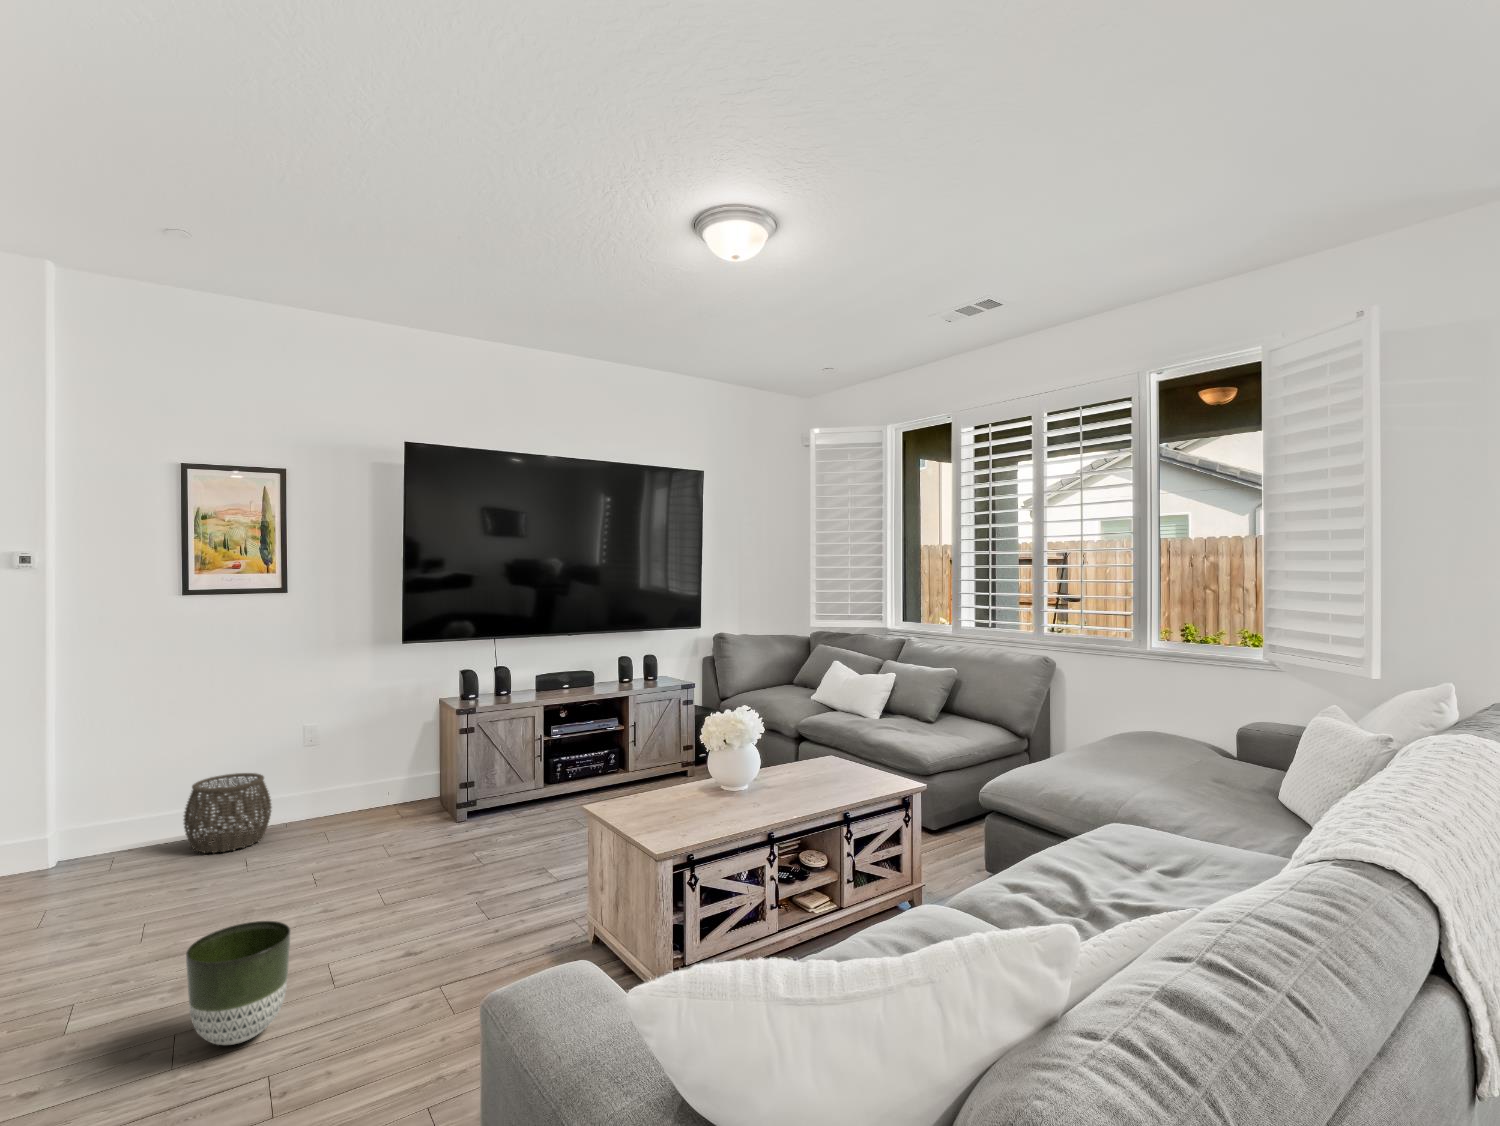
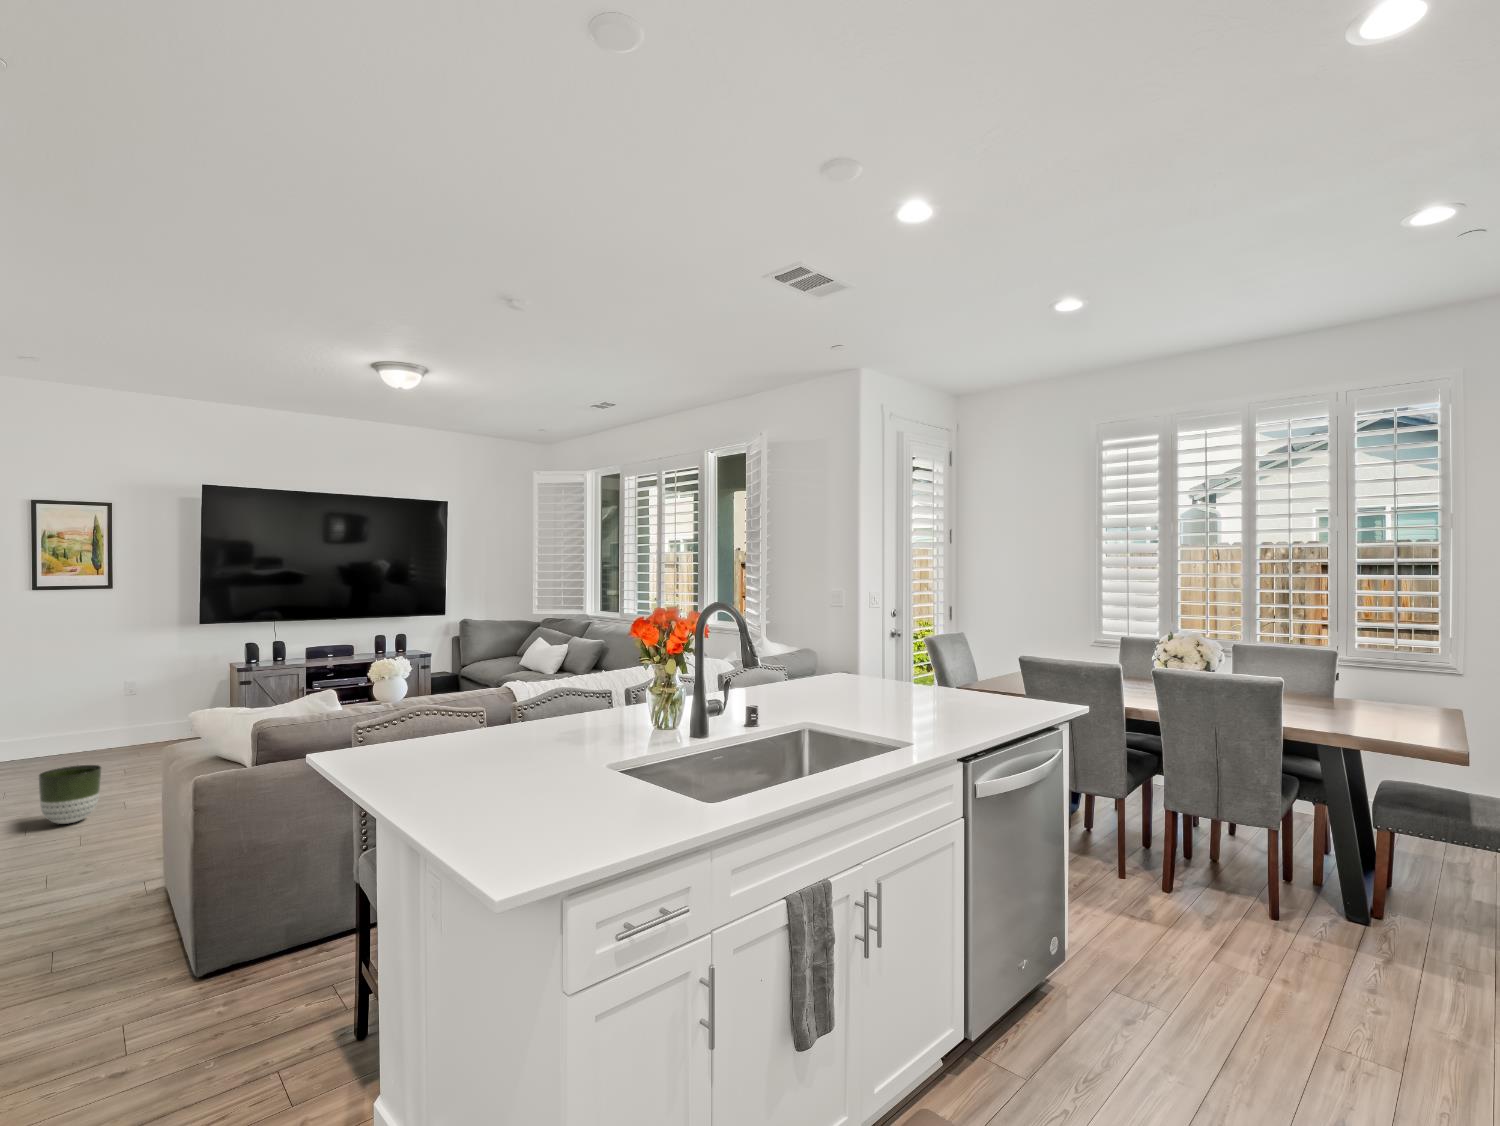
woven basket: present [184,773,272,853] -> none [31,711,98,762]

